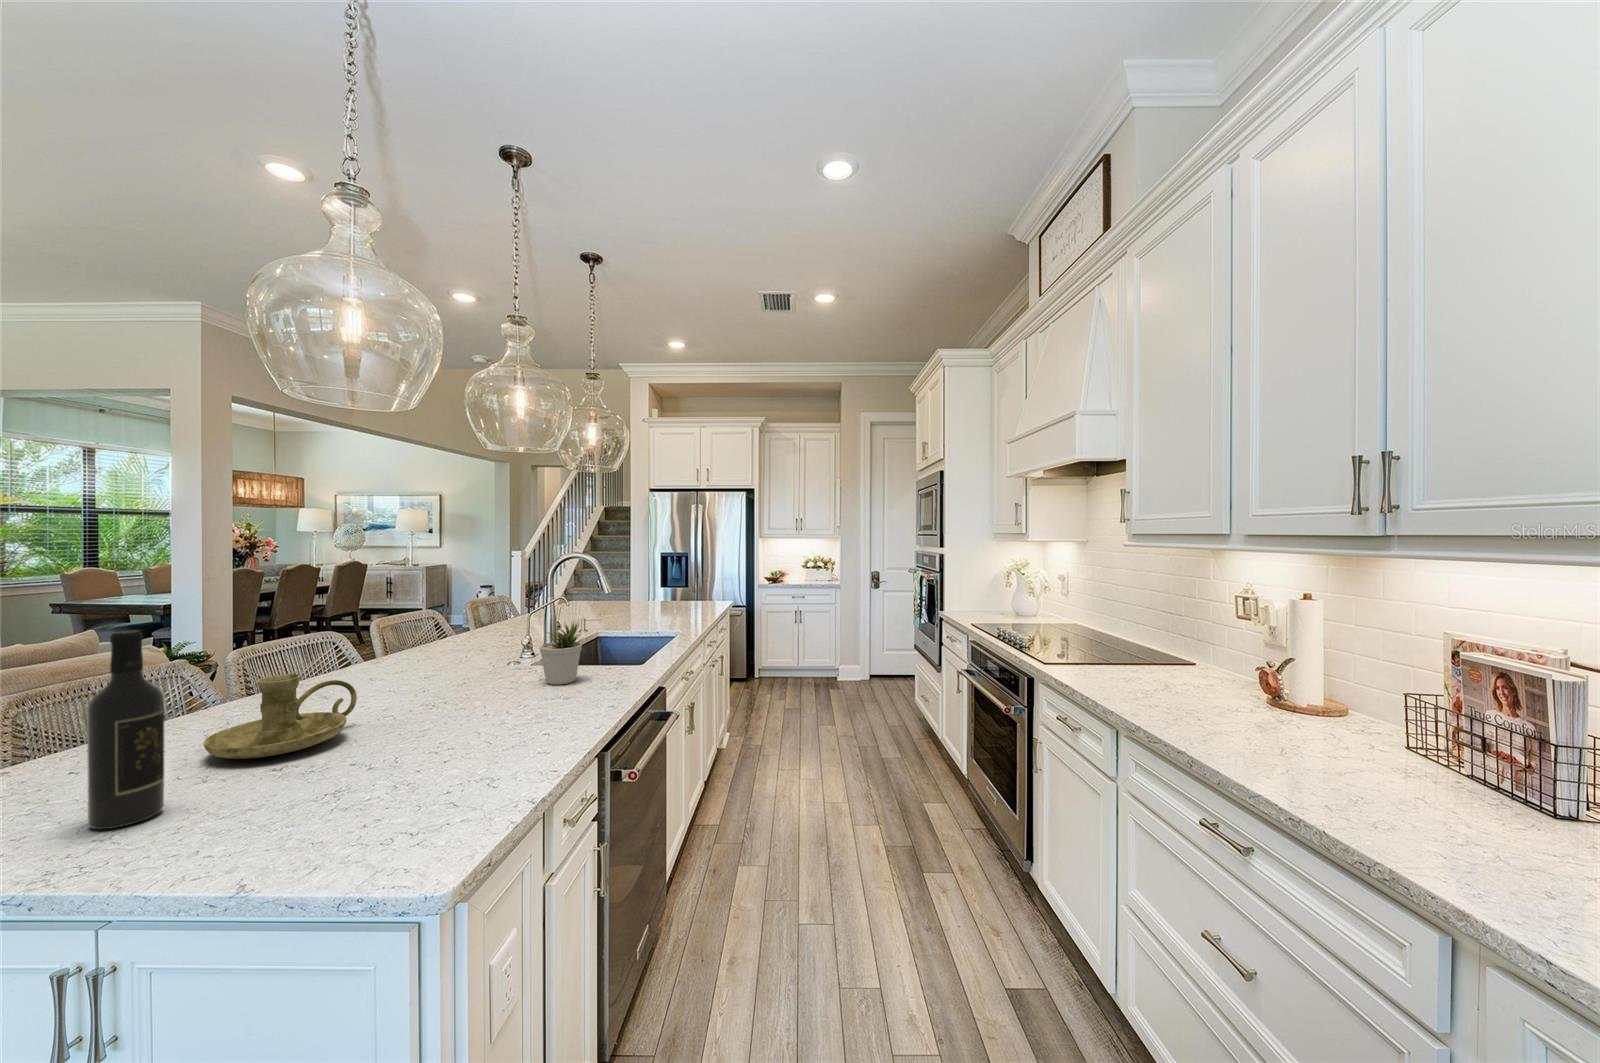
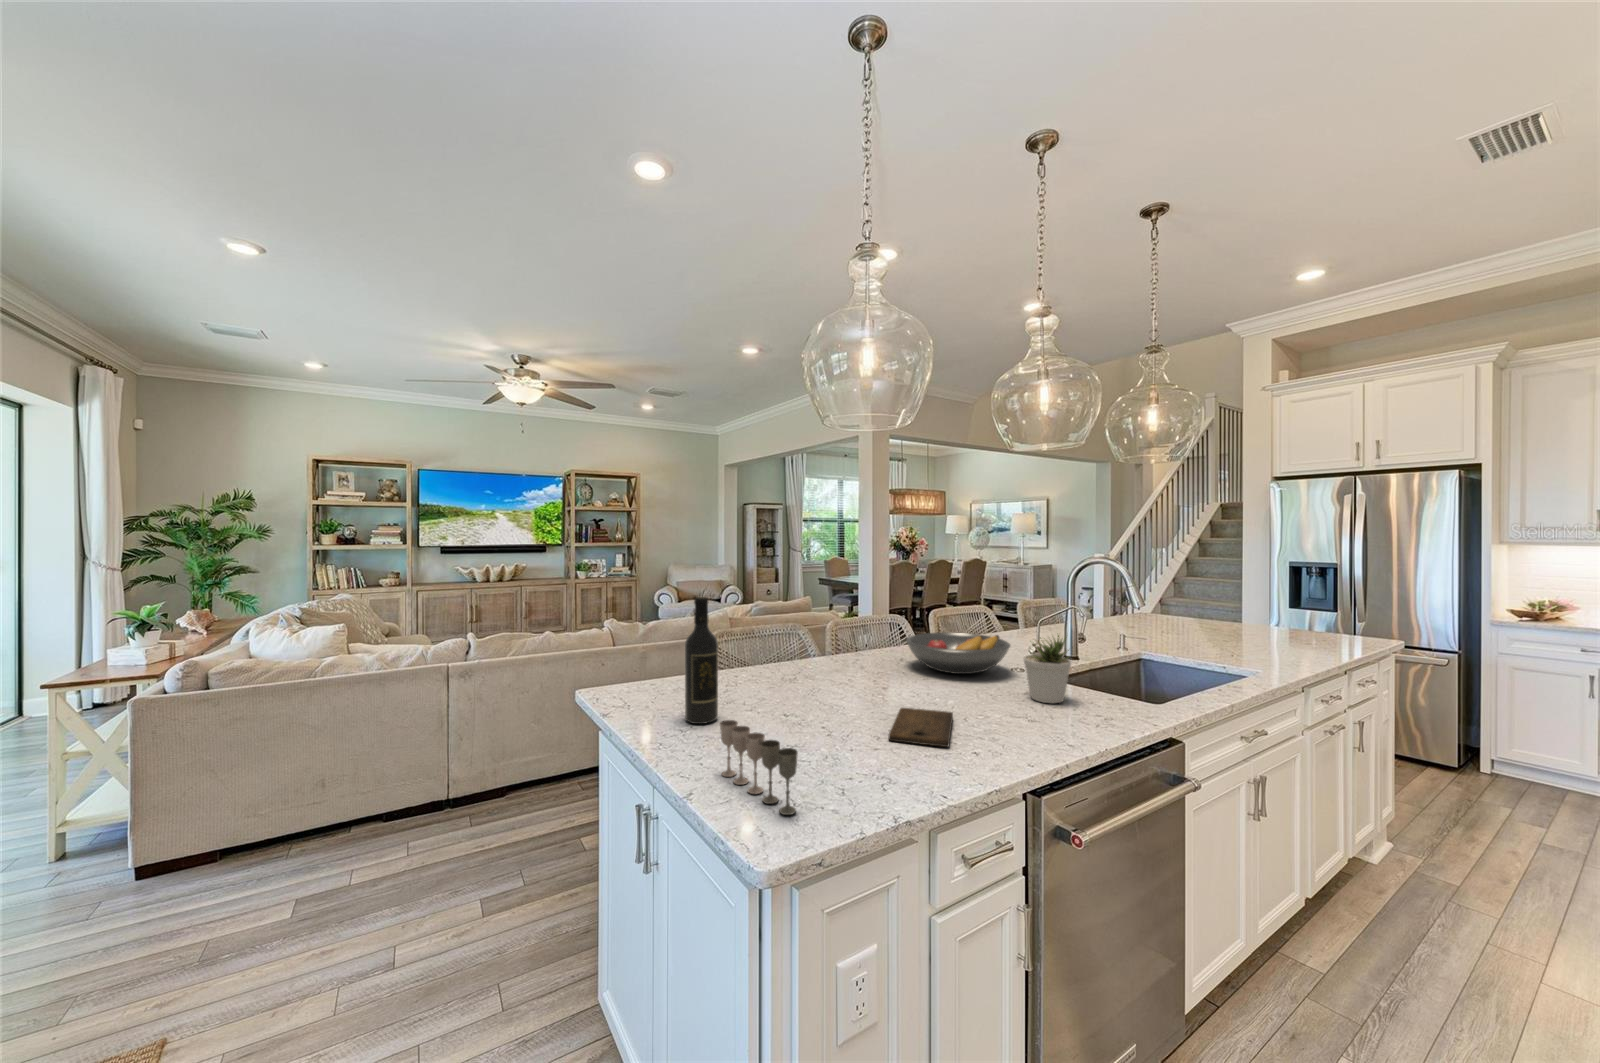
fruit bowl: none [387,633,512,682] -> present [906,632,1010,674]
candle holder: present [204,674,357,759] -> none [761,642,856,703]
cutting board: none [436,710,518,751] -> present [888,708,953,747]
wine glass: none [265,770,429,852] -> present [720,720,798,815]

